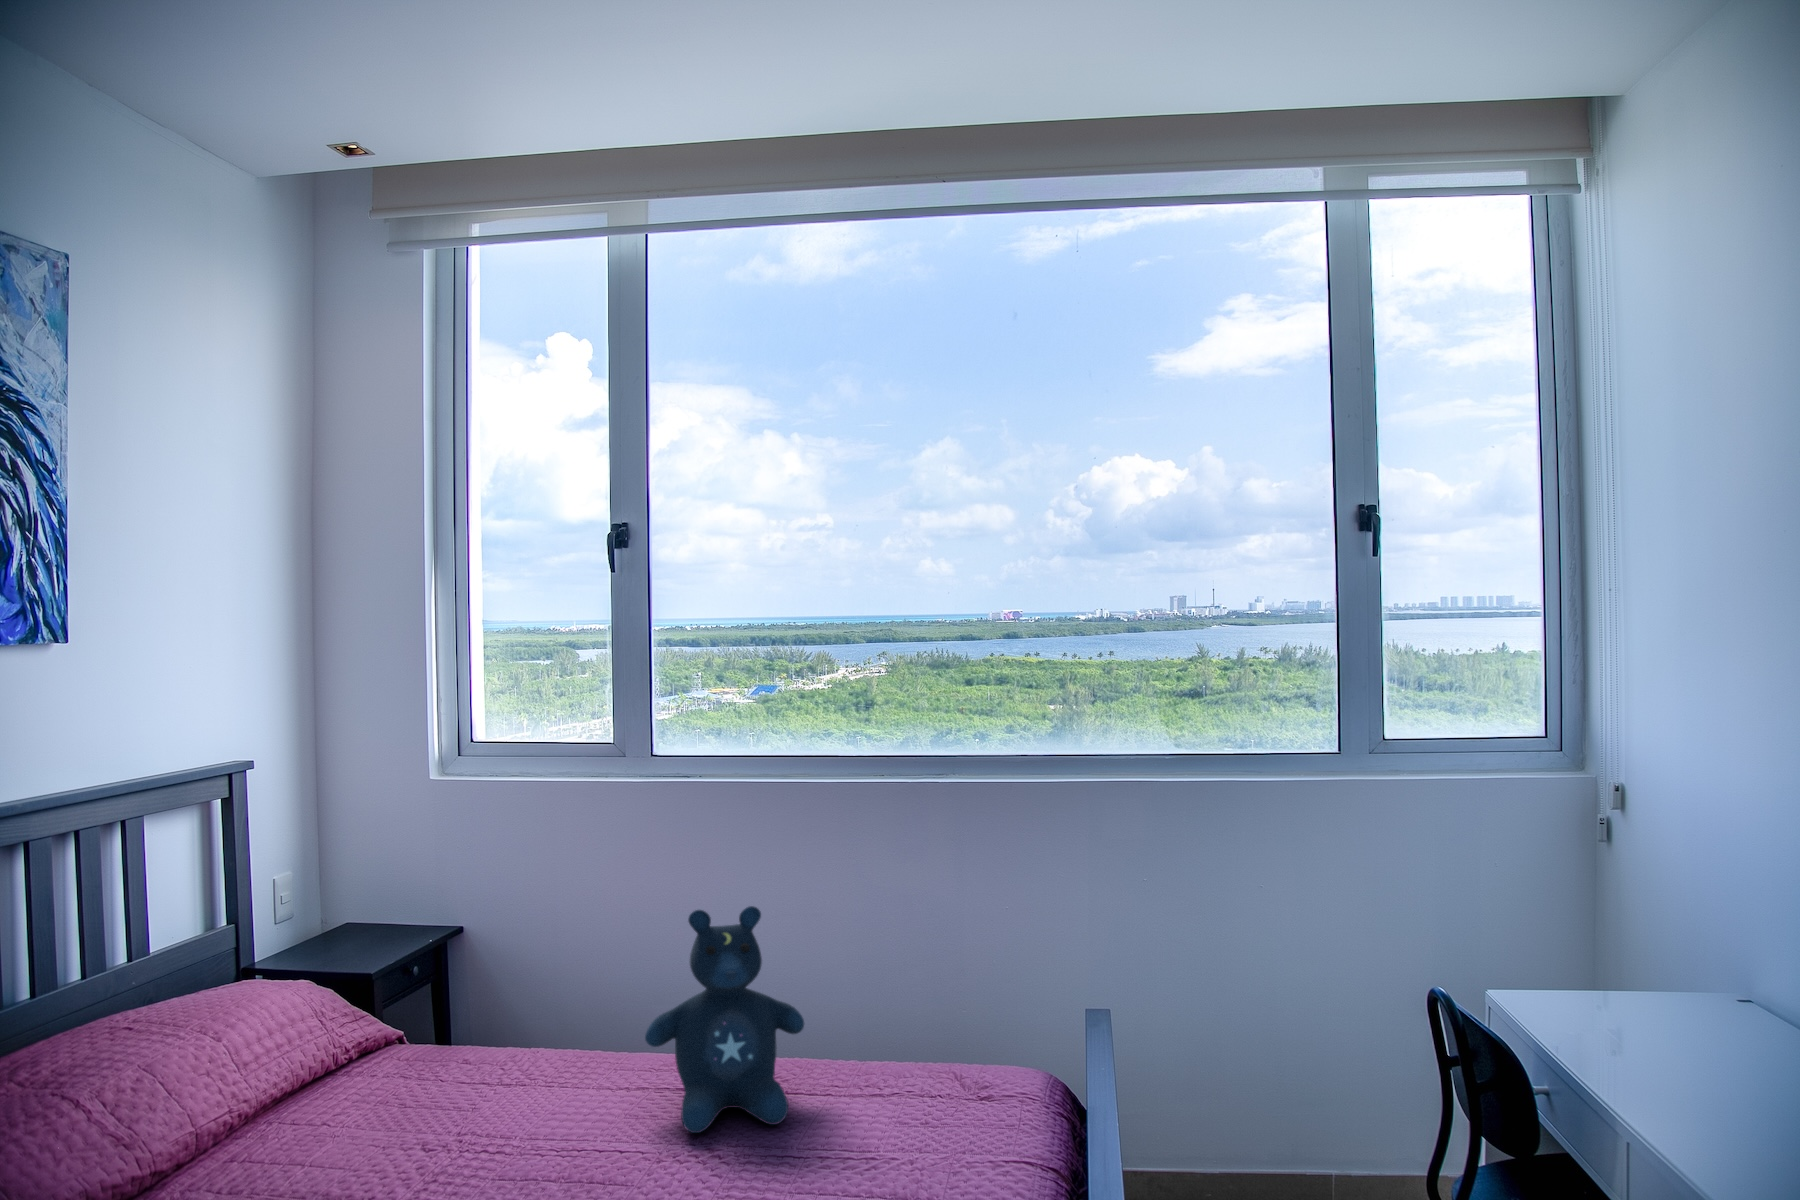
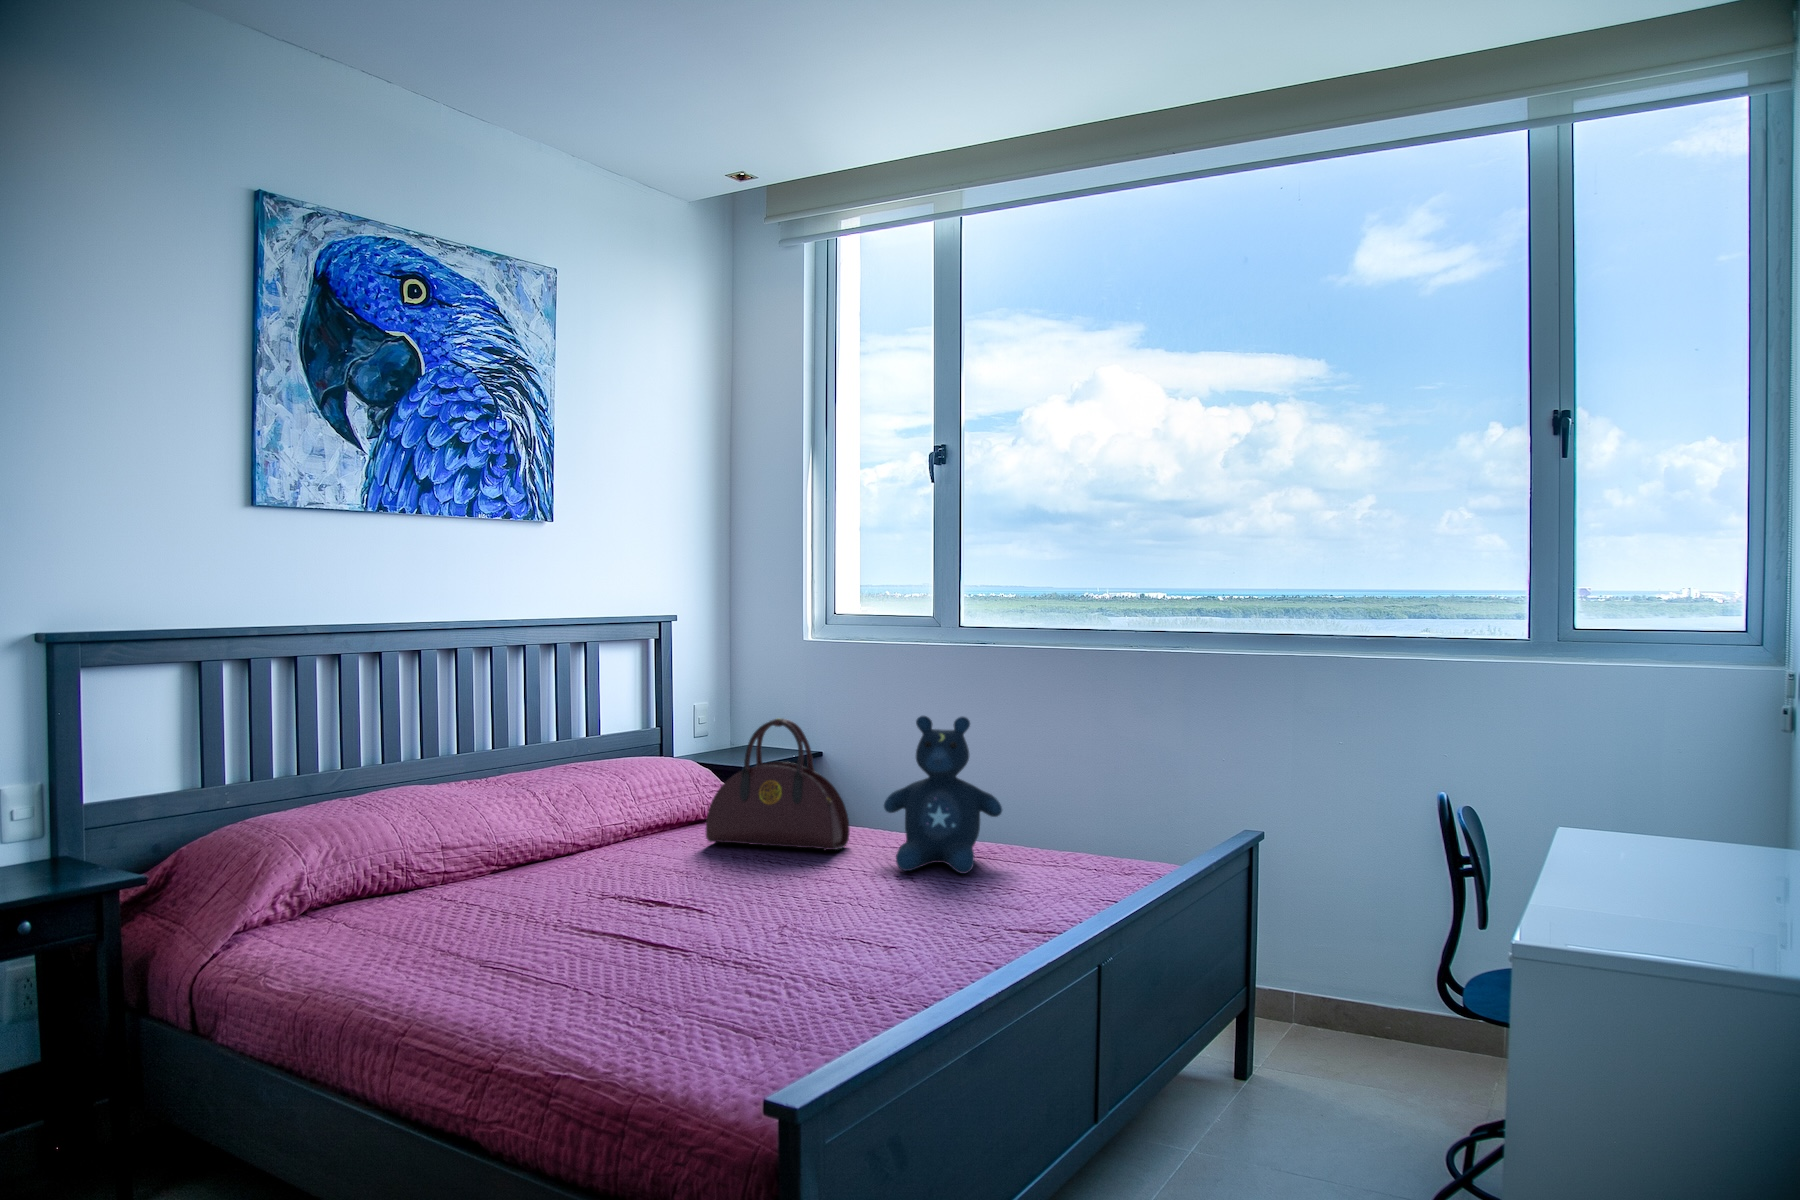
handbag: none [371,927,584,1121] -> present [706,718,850,851]

